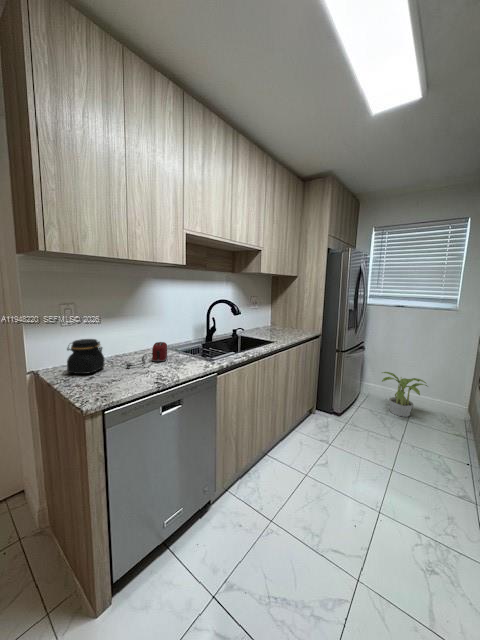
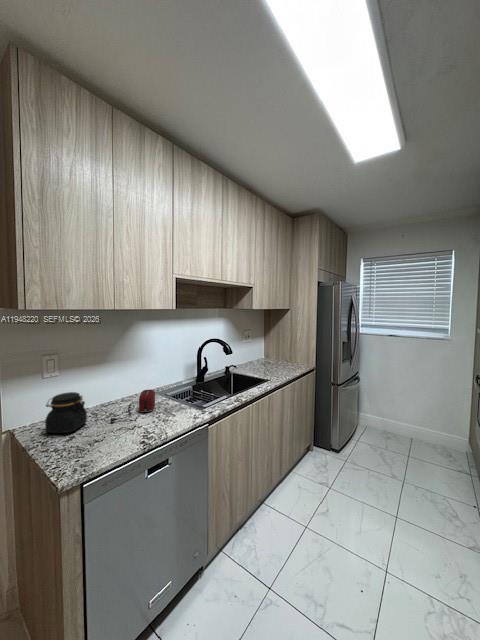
potted plant: present [382,372,427,417] -> none [379,404,427,452]

